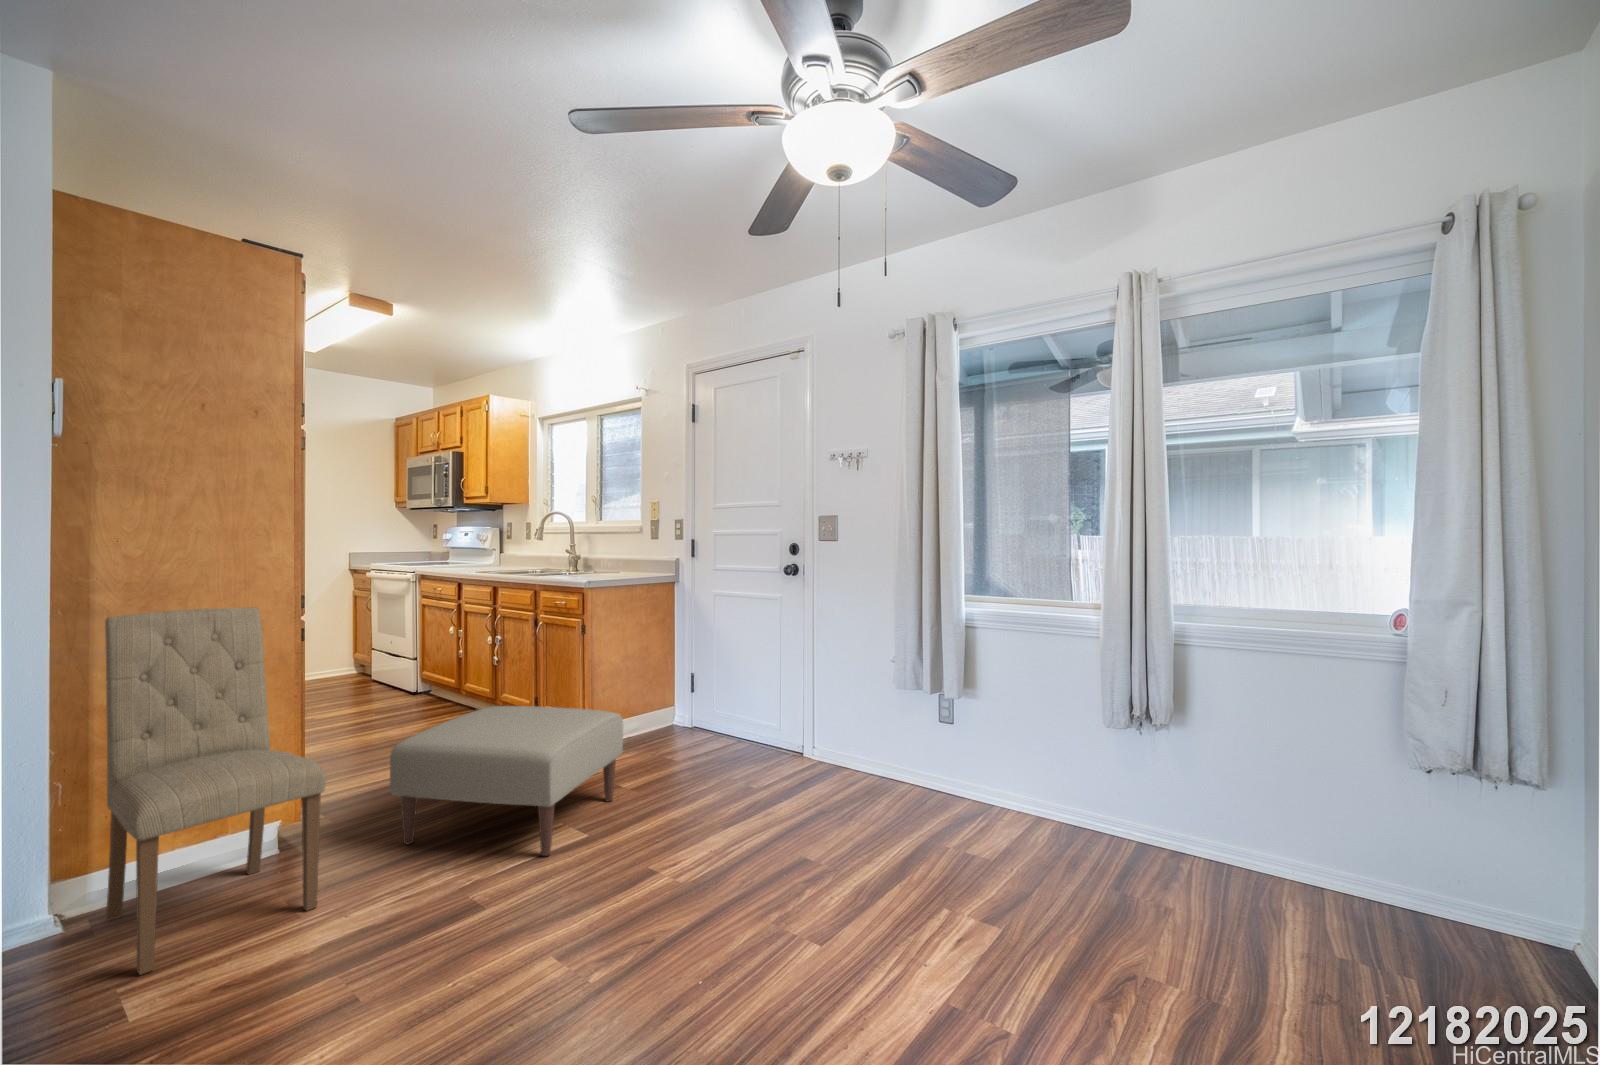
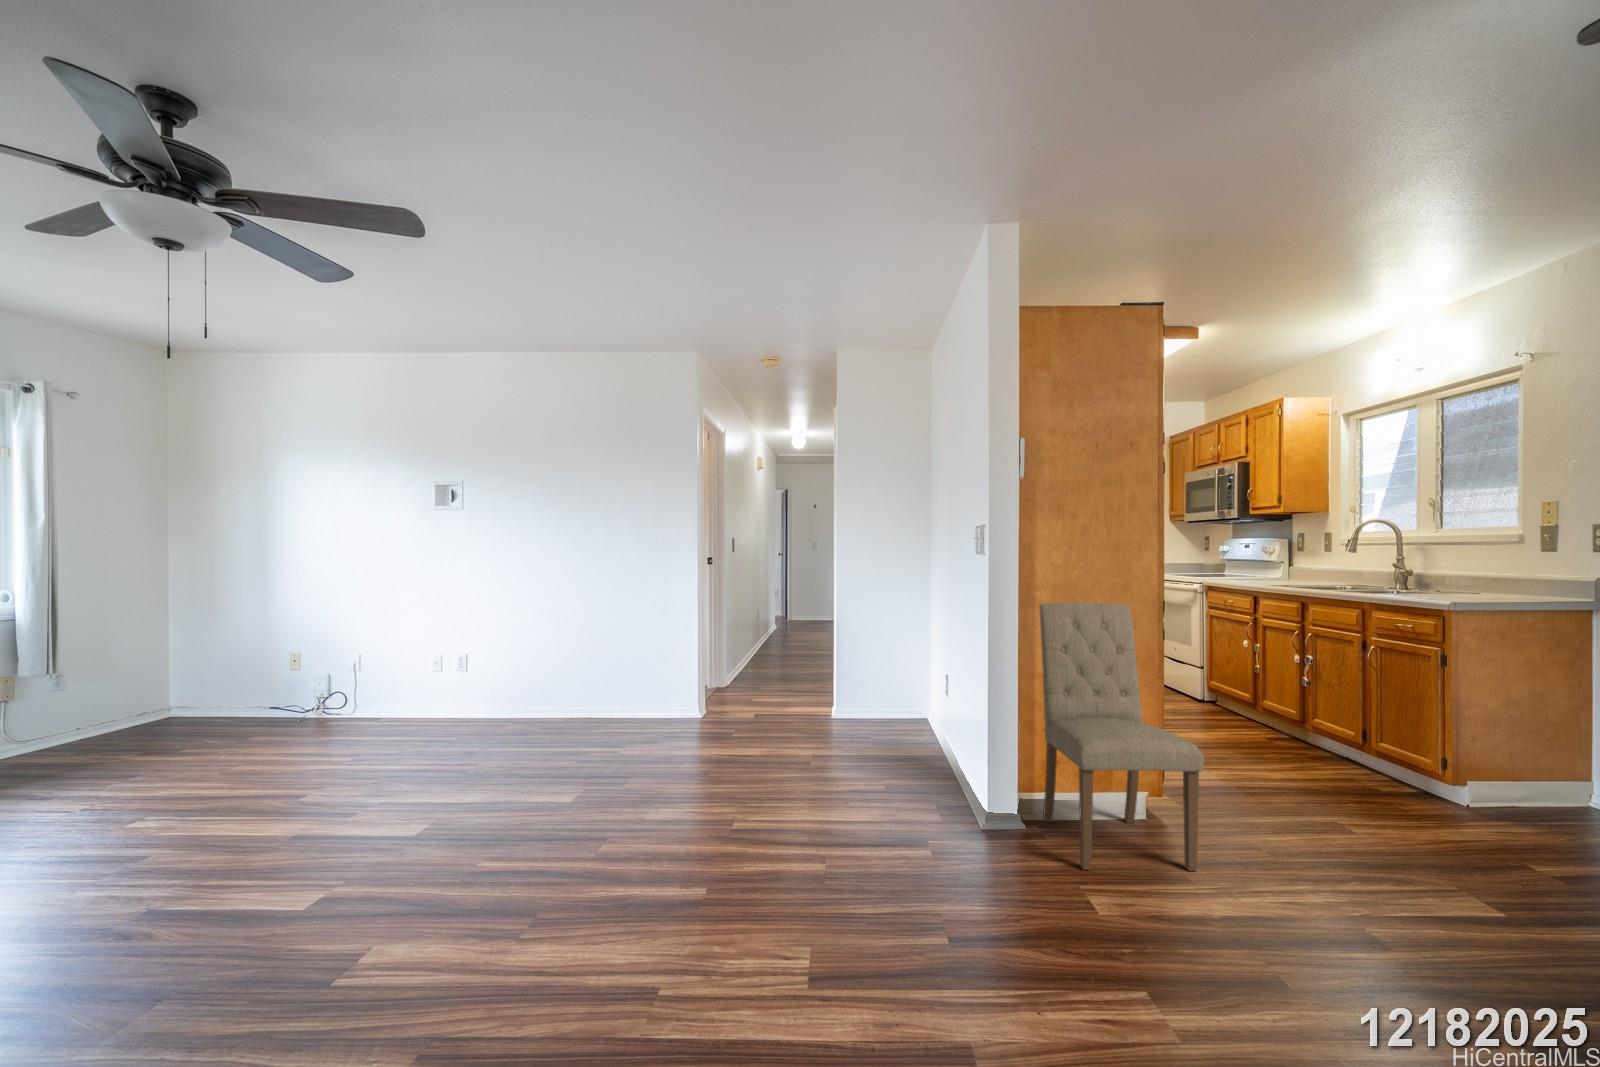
ottoman: present [390,706,623,856] -> none [1242,730,1544,917]

